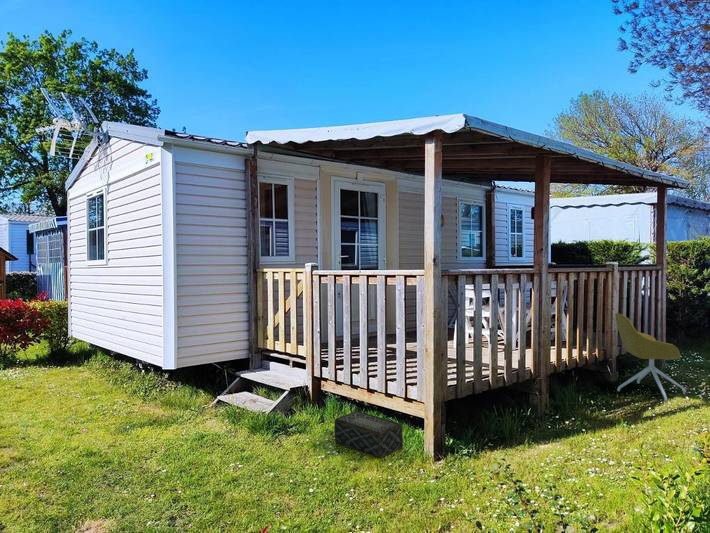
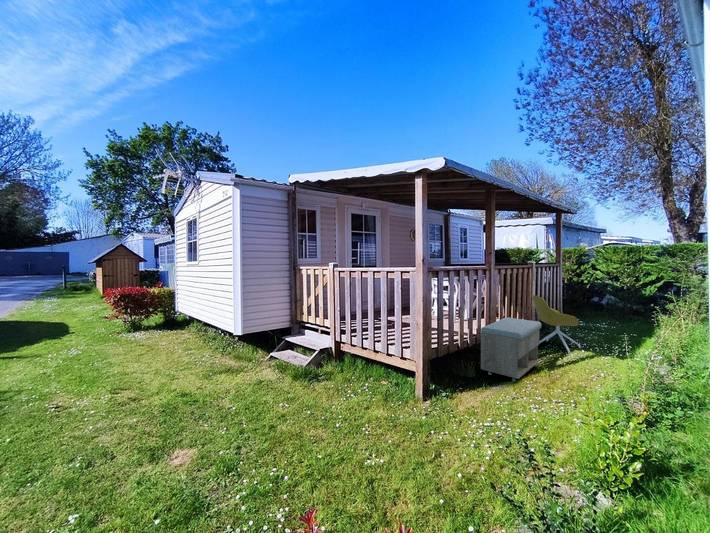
storage bench: none [526,345,618,437] -> present [481,317,541,381]
woven basket: present [335,411,403,458] -> none [352,364,399,399]

